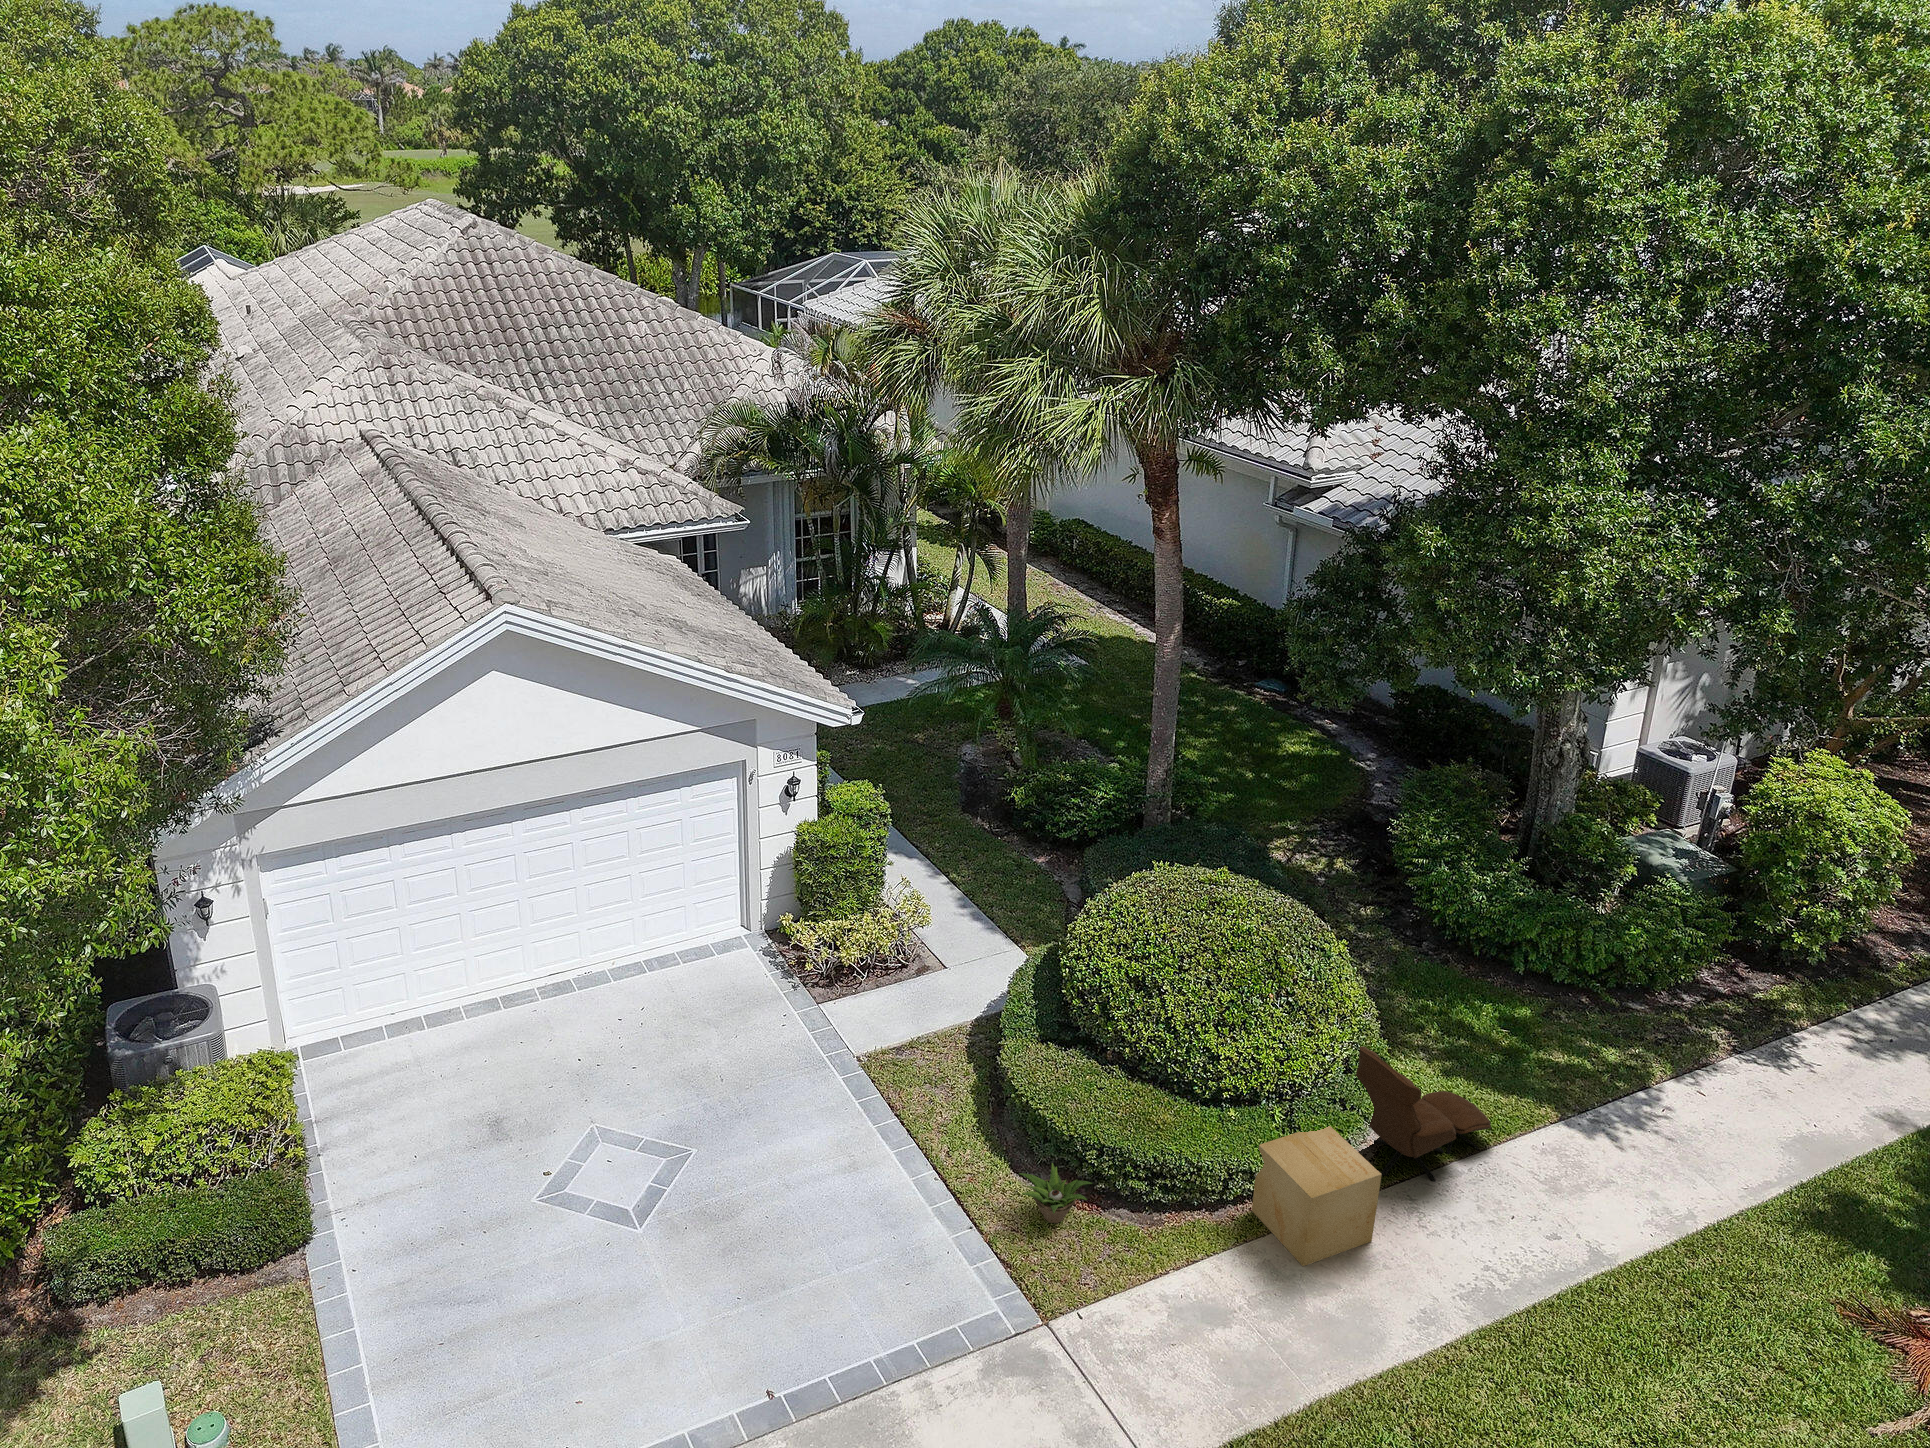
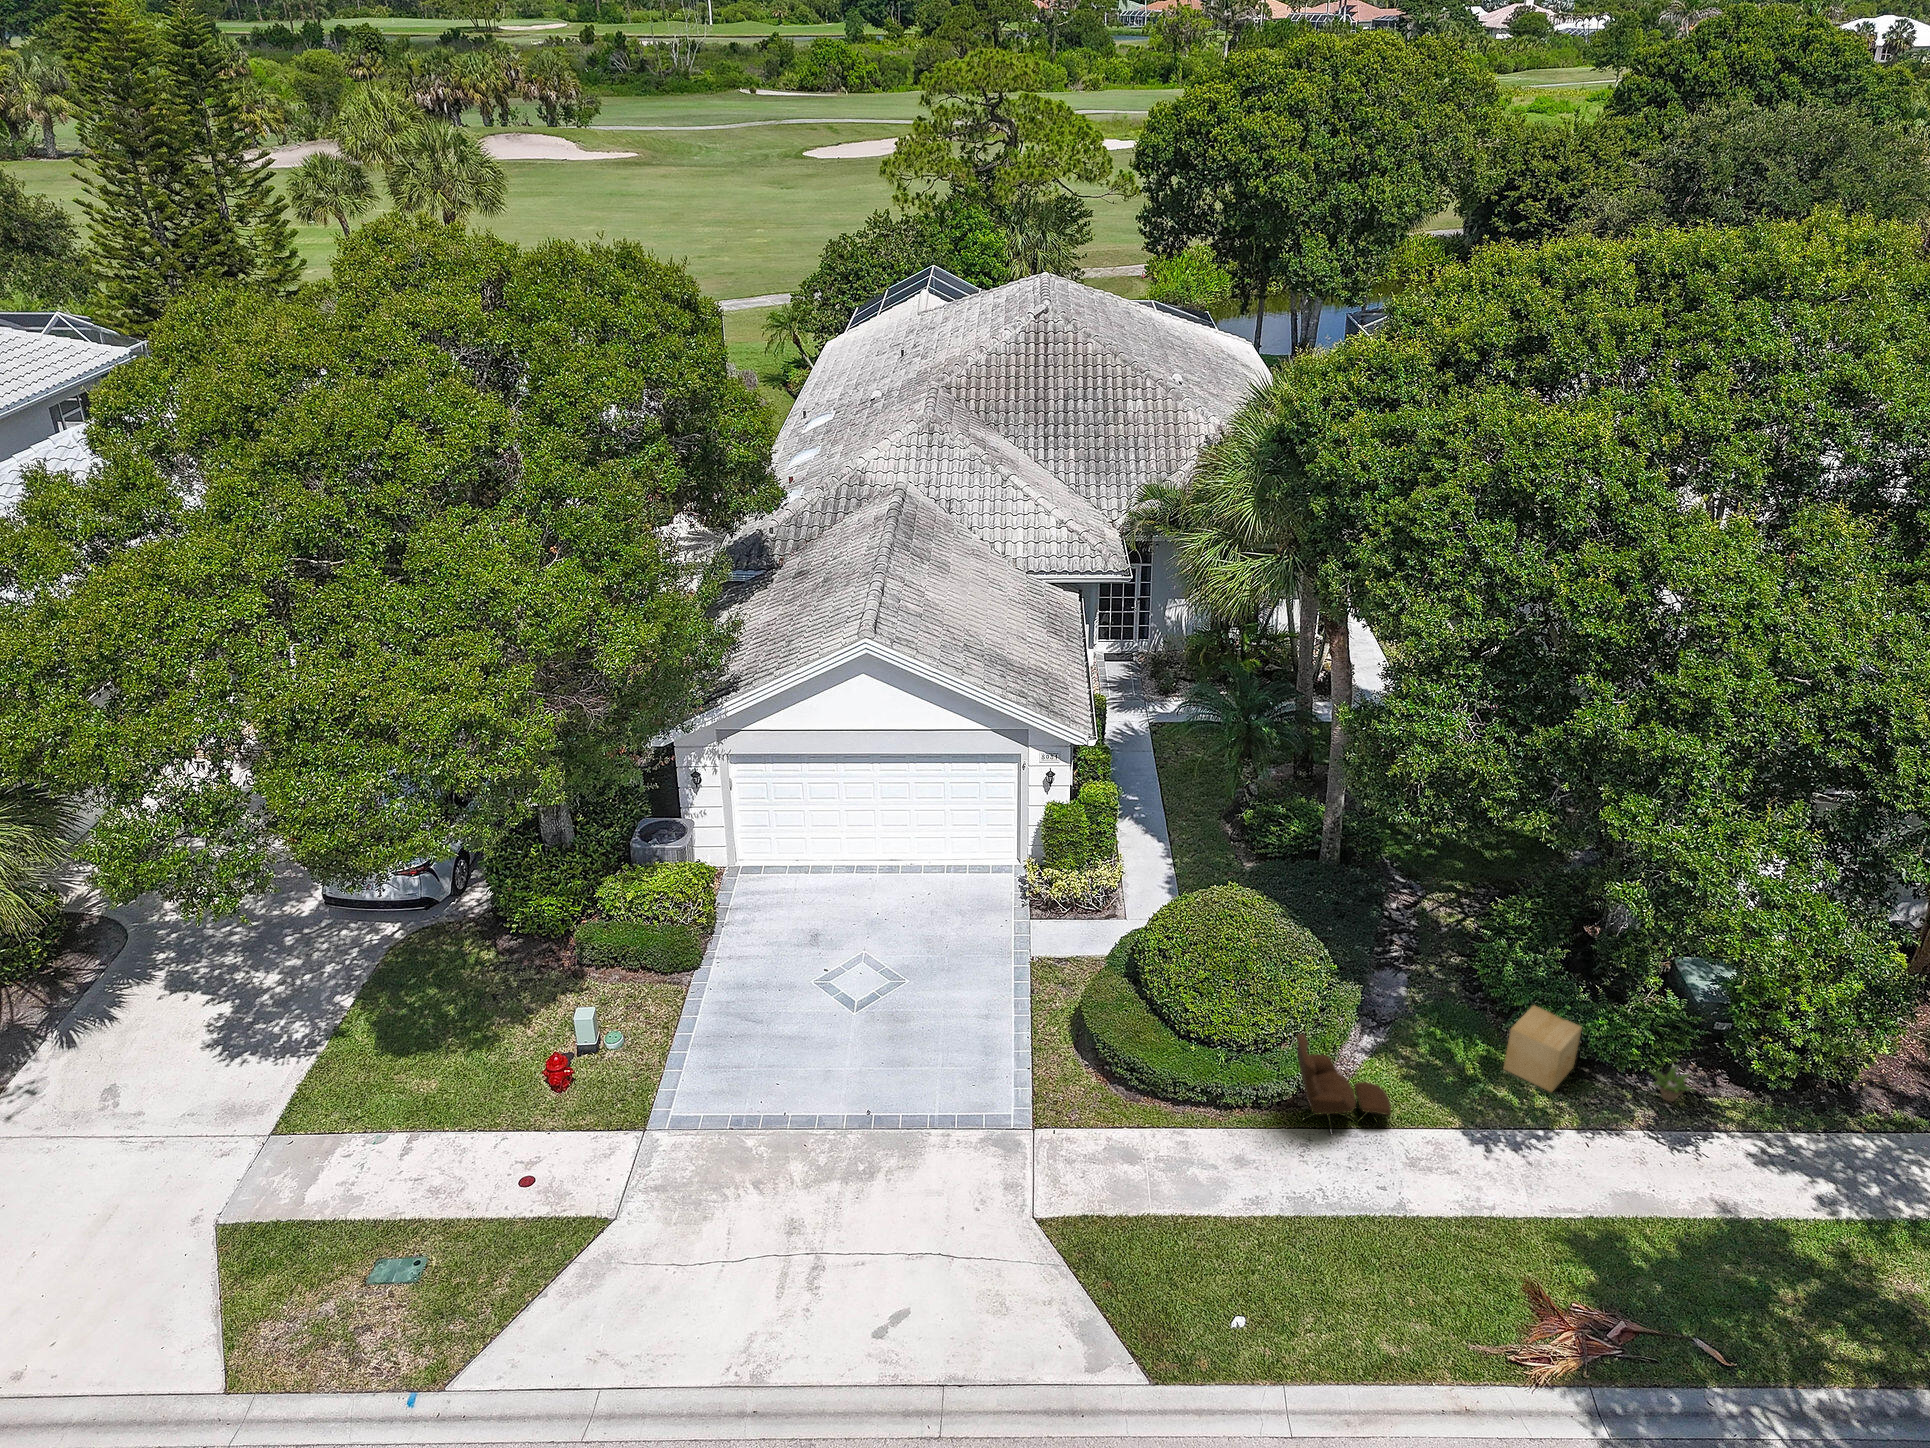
cardboard box: present [1252,1126,1382,1266] -> present [1504,1006,1582,1092]
decorative plant: present [1019,1163,1092,1223] -> present [1651,1066,1693,1102]

